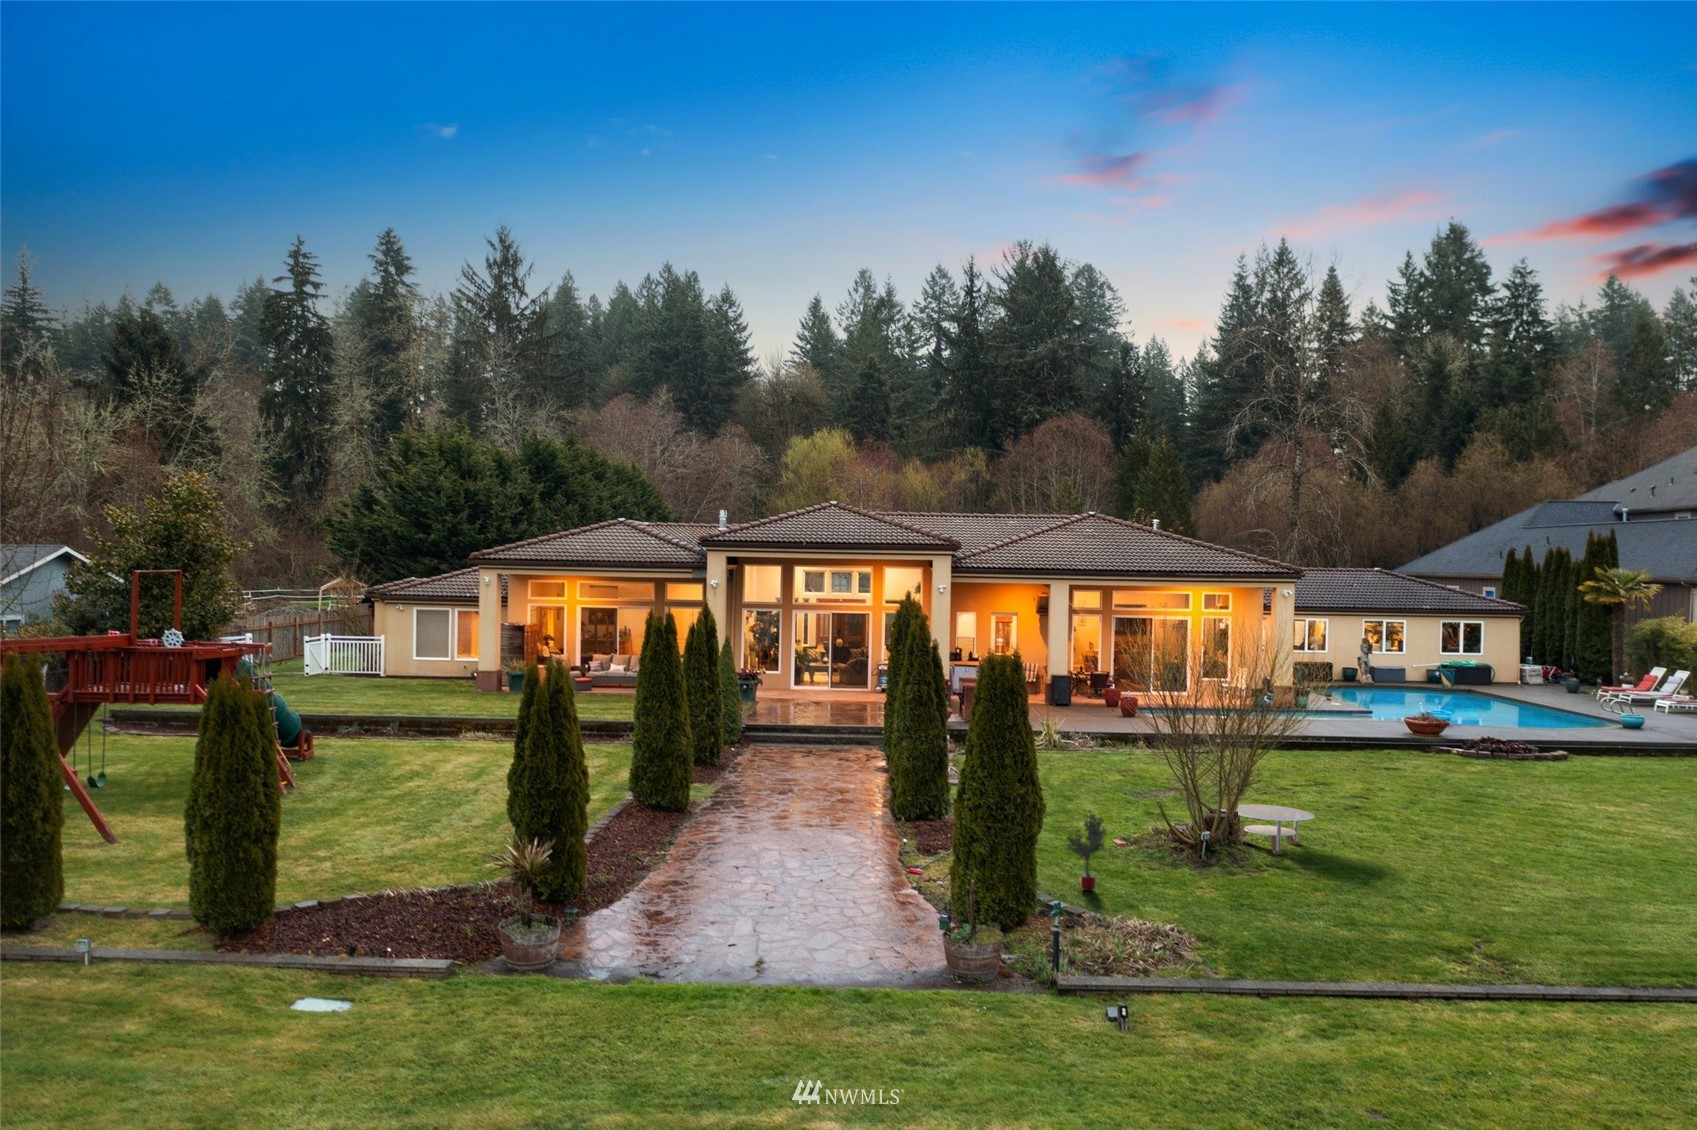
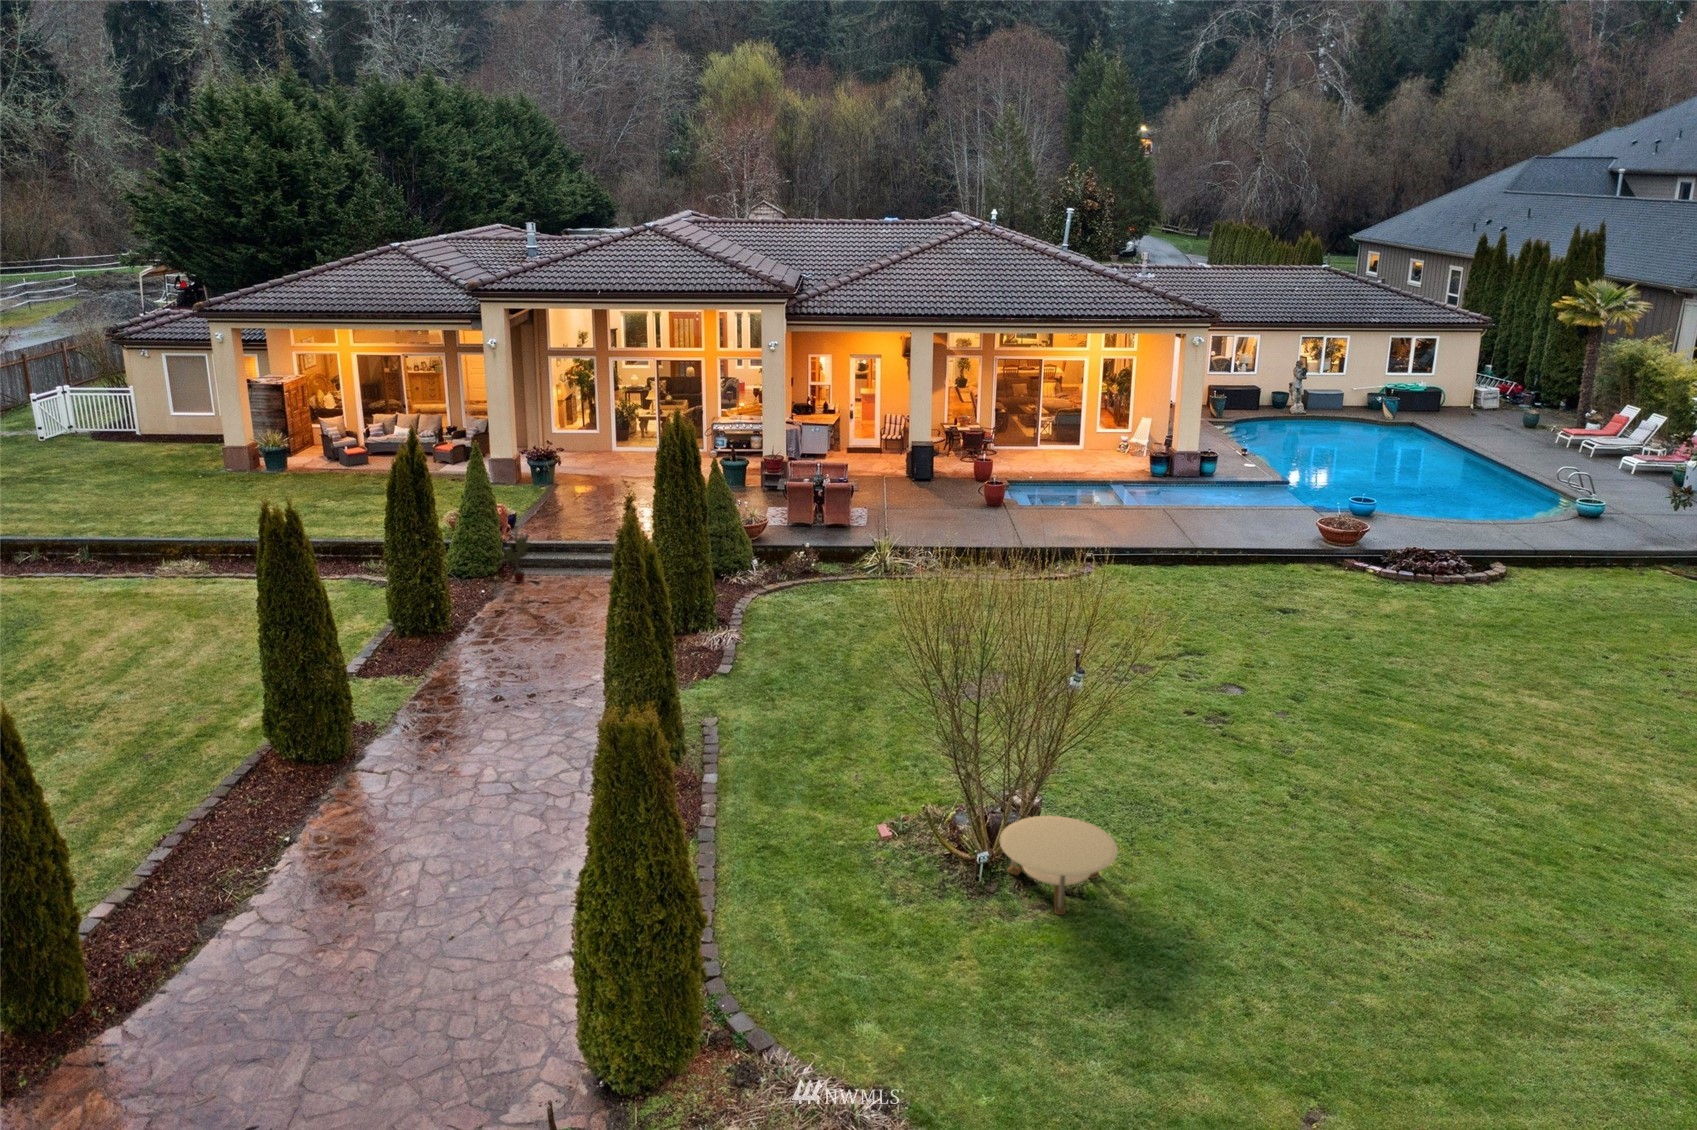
potted tree: present [1066,811,1106,891] -> present [502,531,531,583]

